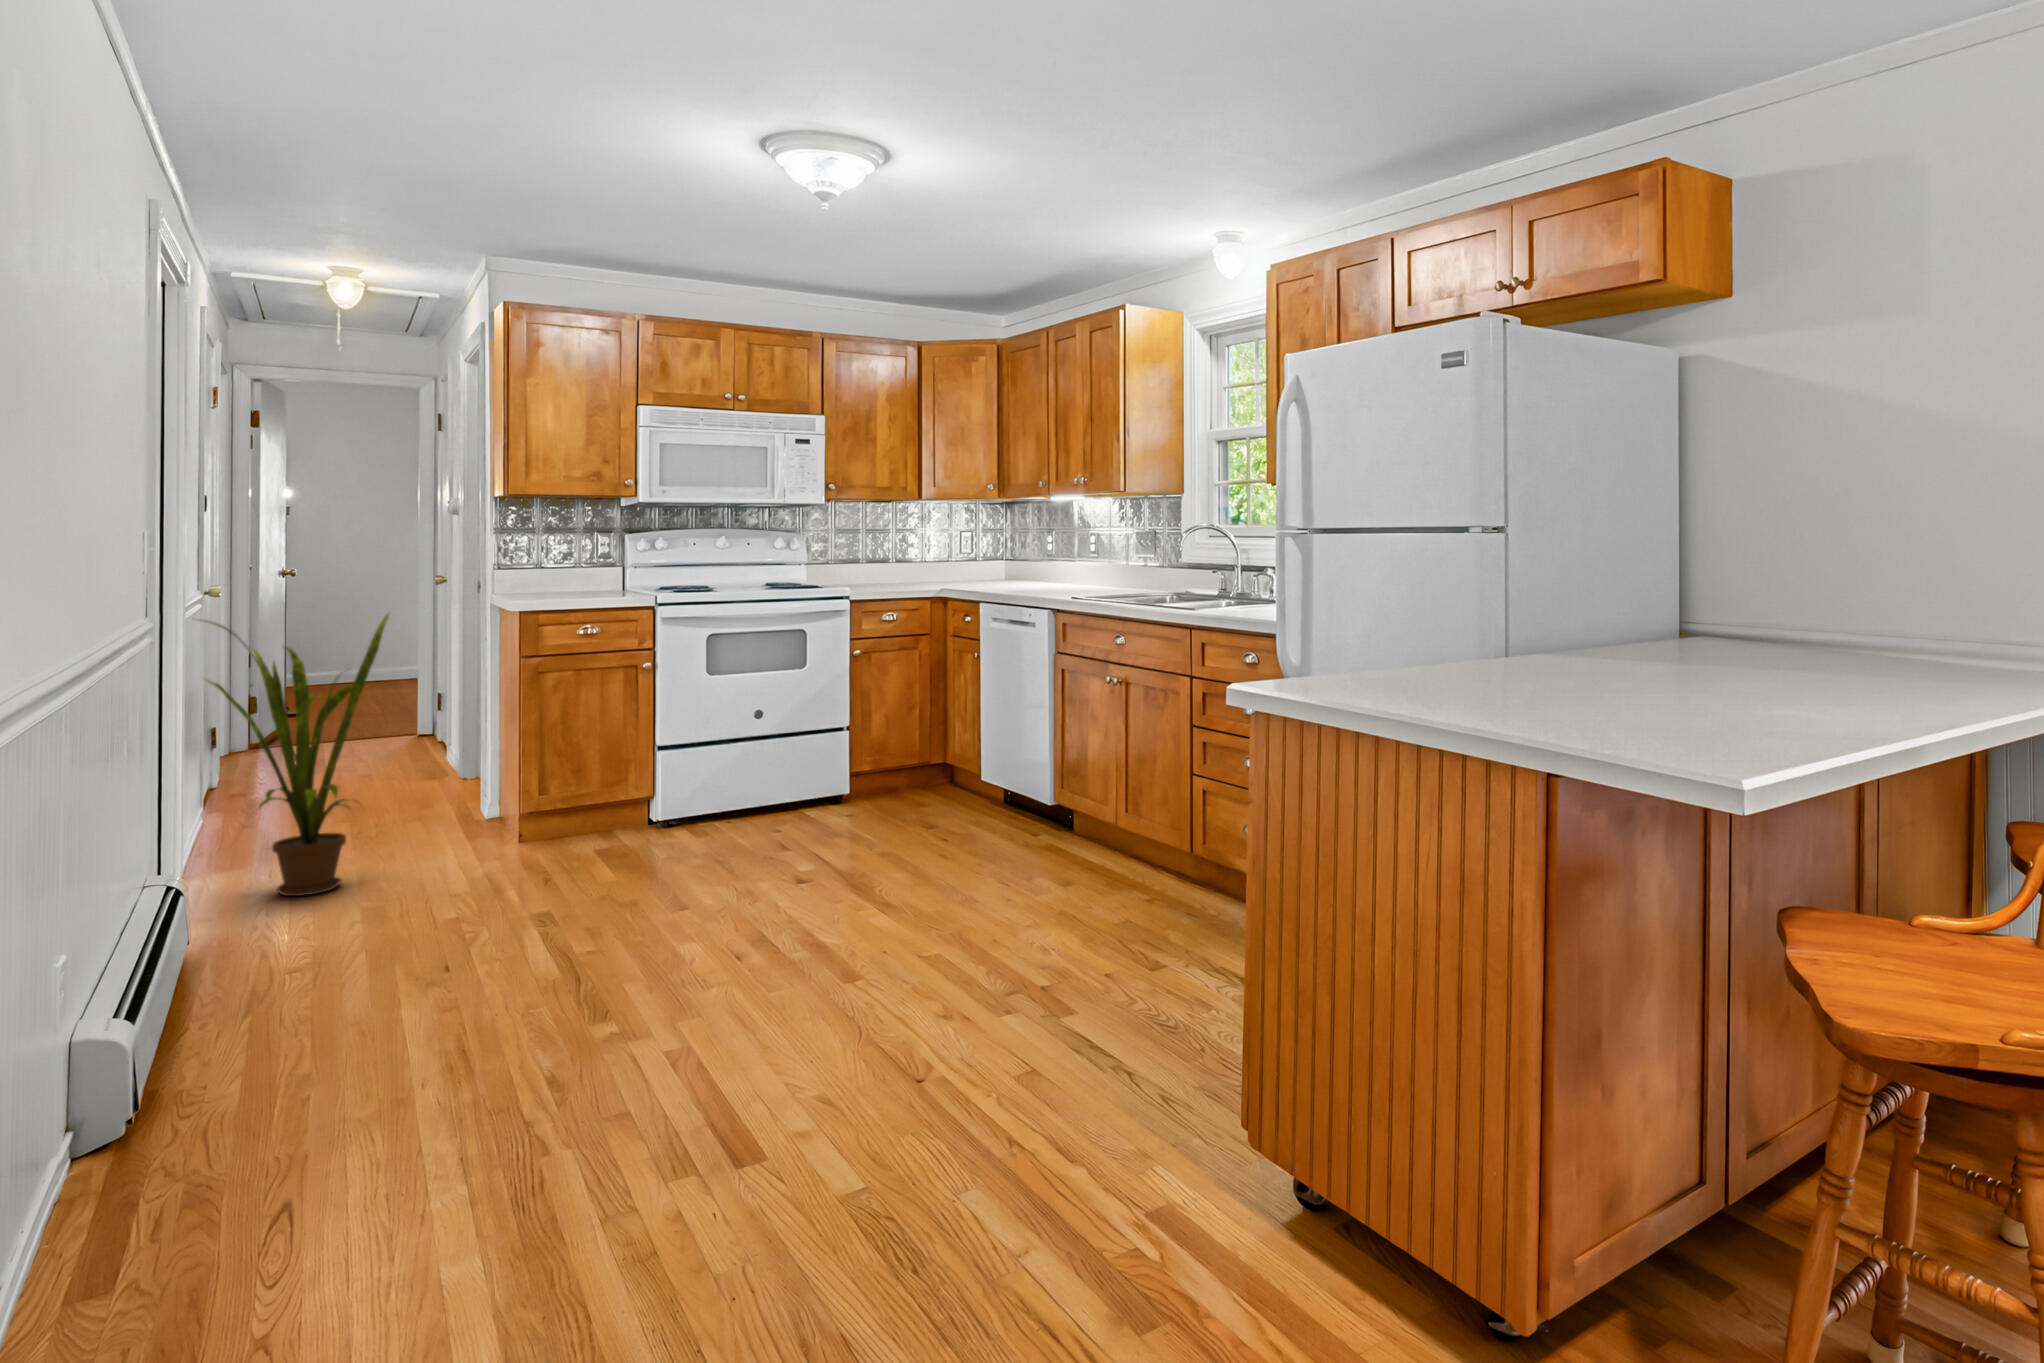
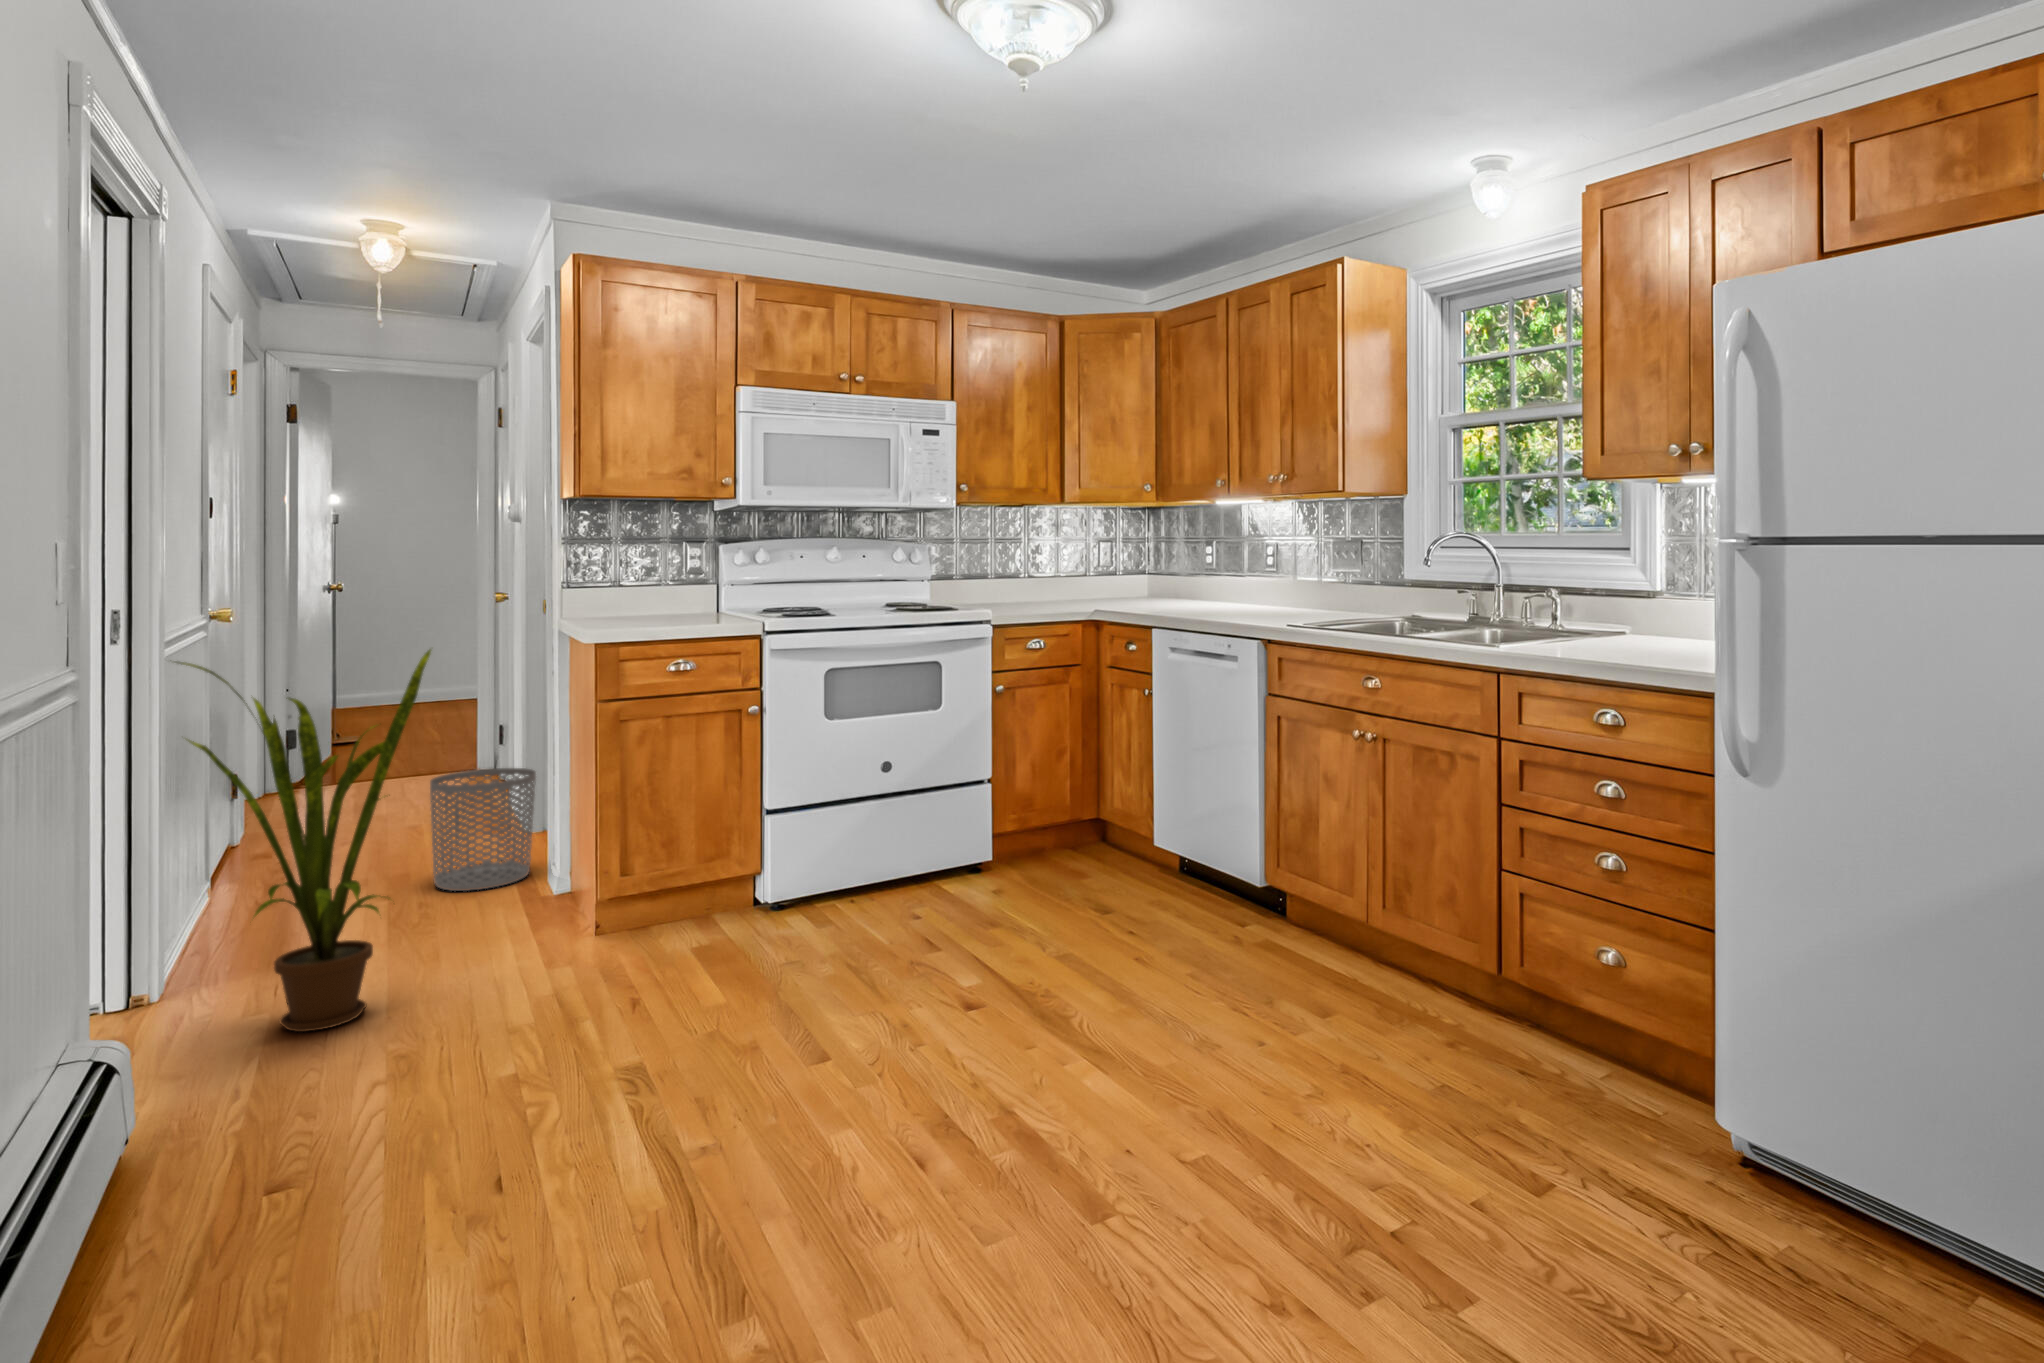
waste bin: none [384,718,472,815] -> present [430,768,536,891]

